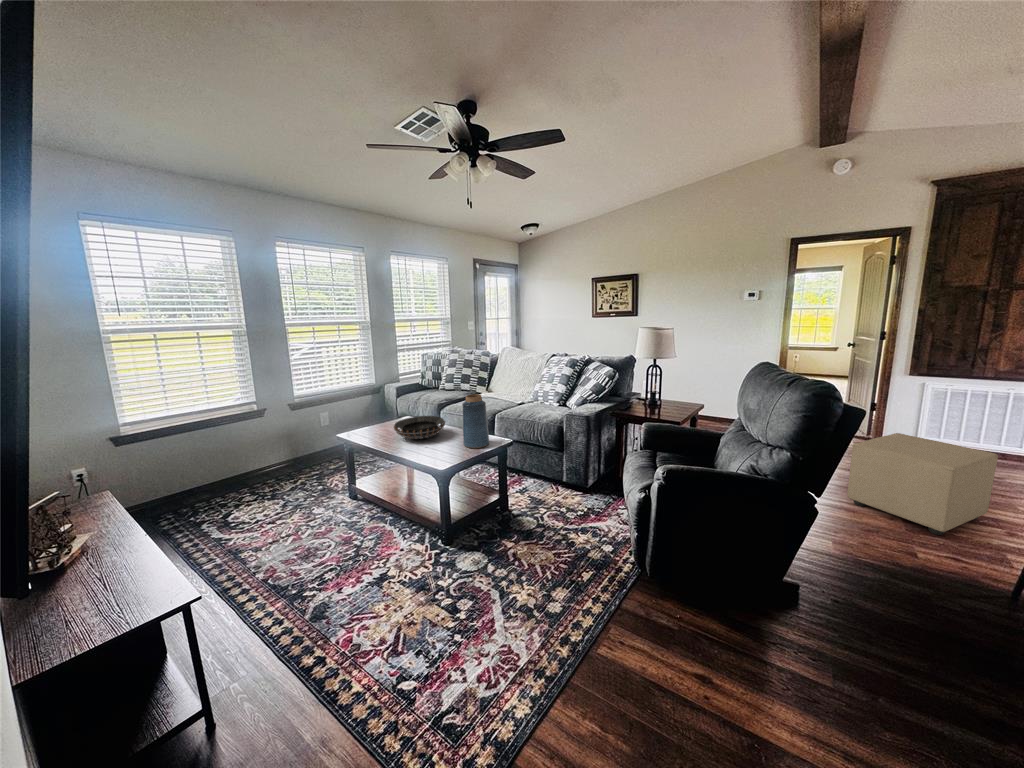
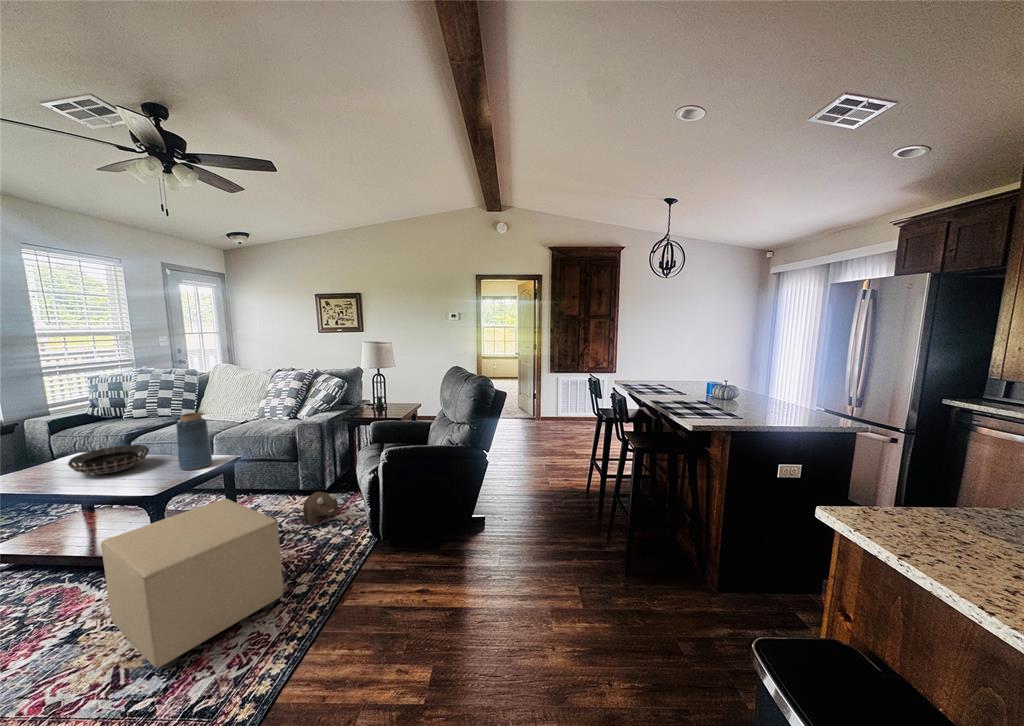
ottoman: present [847,433,998,535] -> present [101,499,283,669]
plush toy: none [565,492,600,528] -> present [303,492,338,526]

